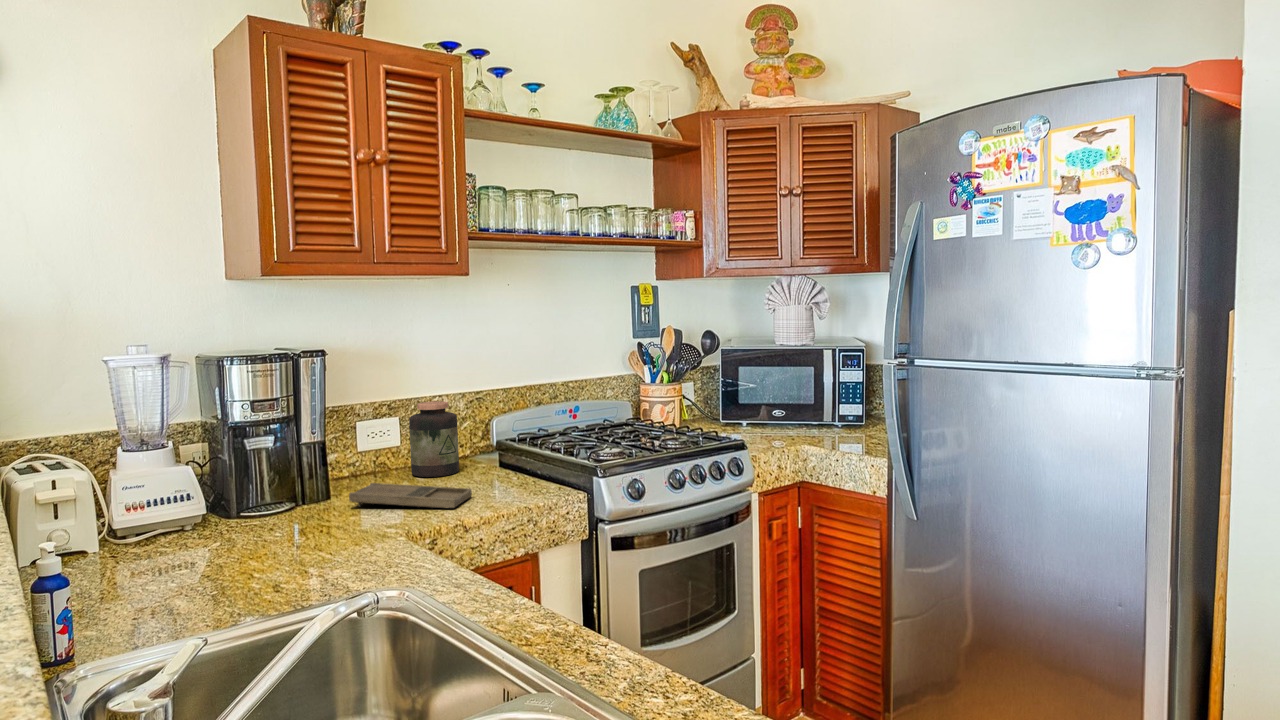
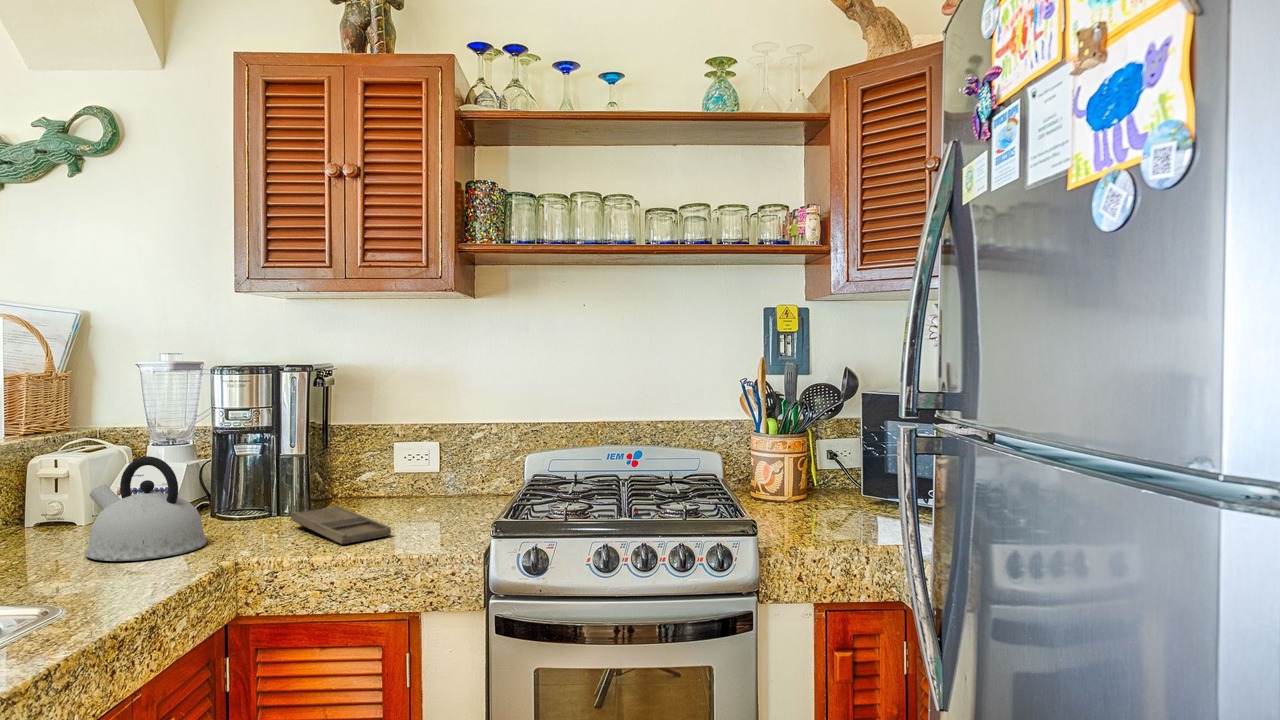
jar: present [409,401,459,477] -> none [424,429,475,510]
kettle: none [185,449,324,562] -> present [85,456,207,561]

